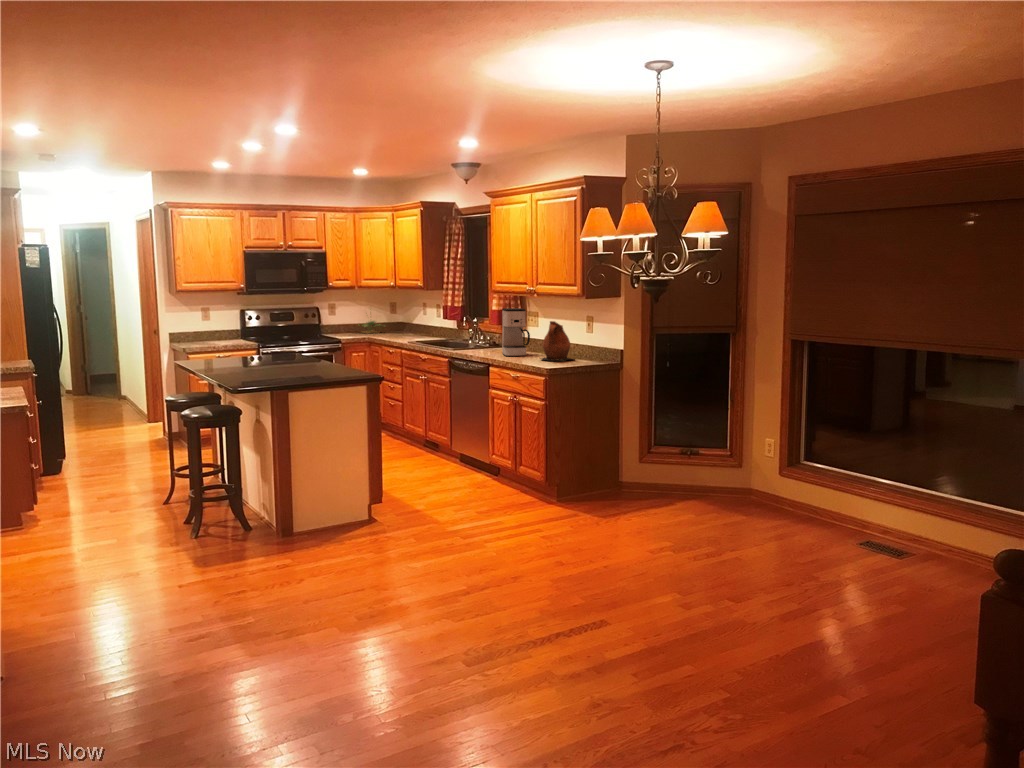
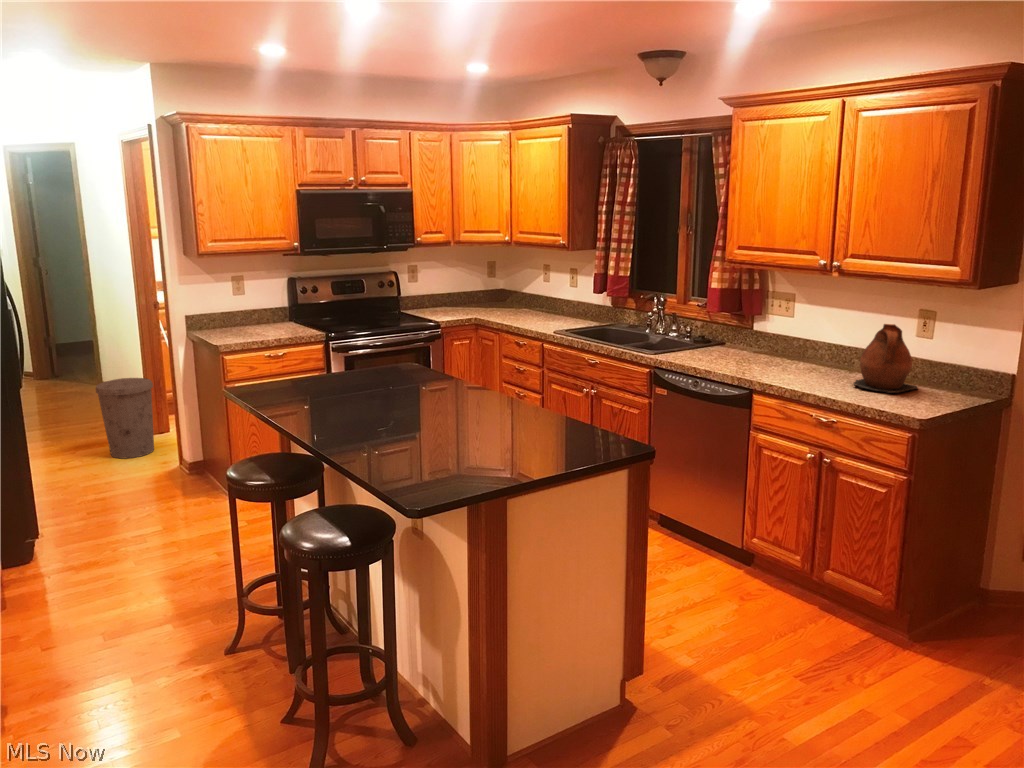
coffee maker: present [502,308,530,356] -> none [753,292,808,375]
potted plant: present [362,321,379,334] -> none [437,265,486,307]
trash can: none [107,377,147,431] -> present [96,378,154,458]

